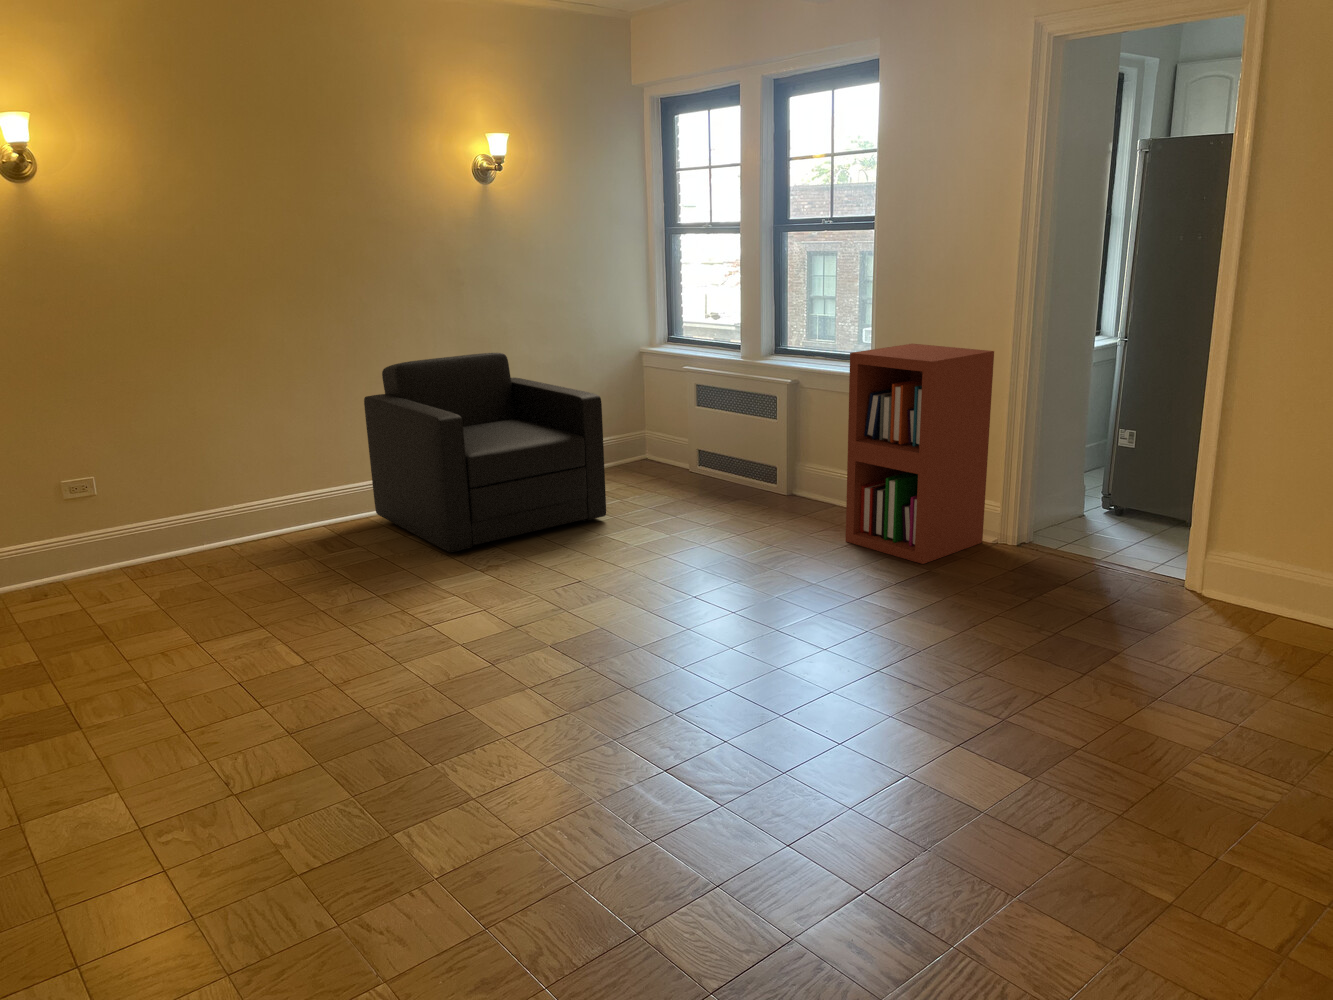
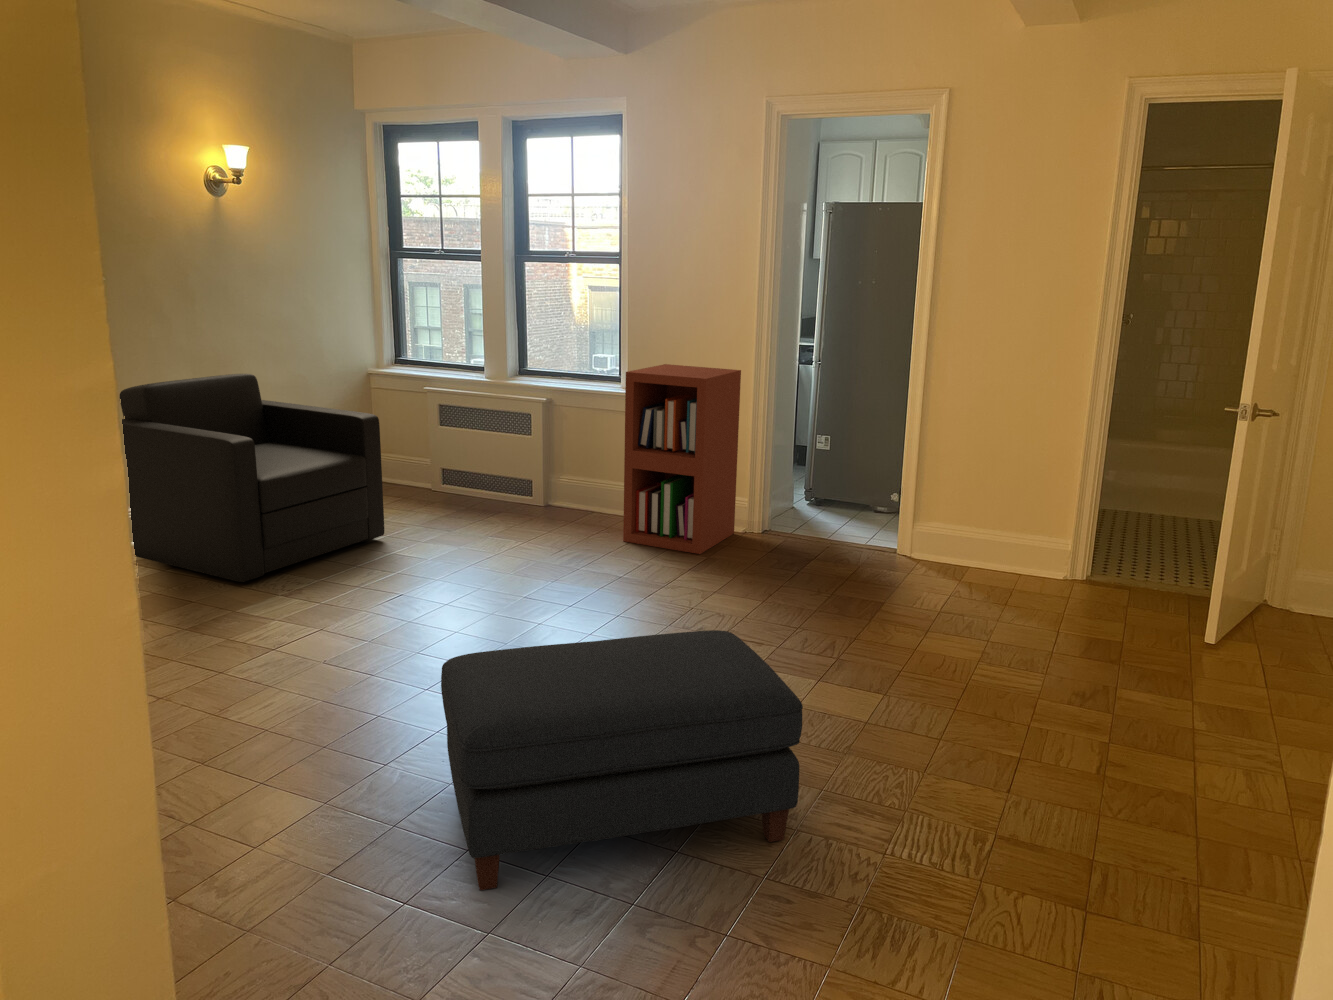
ottoman: none [385,656,787,932] -> present [441,630,803,890]

